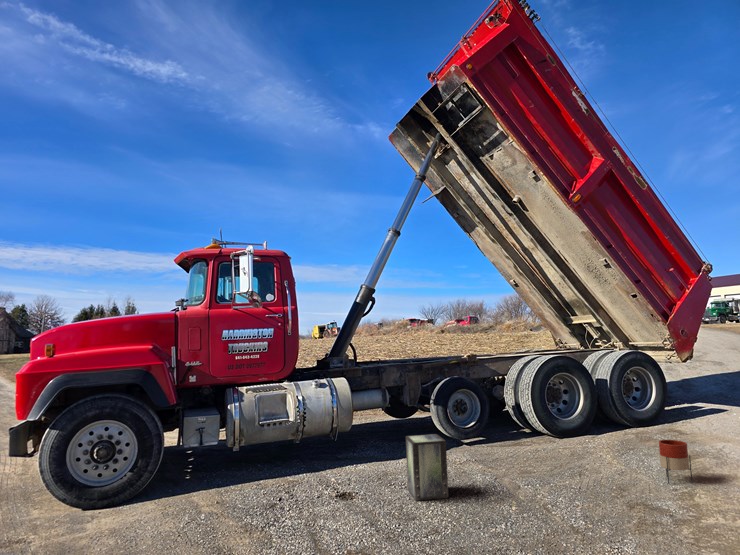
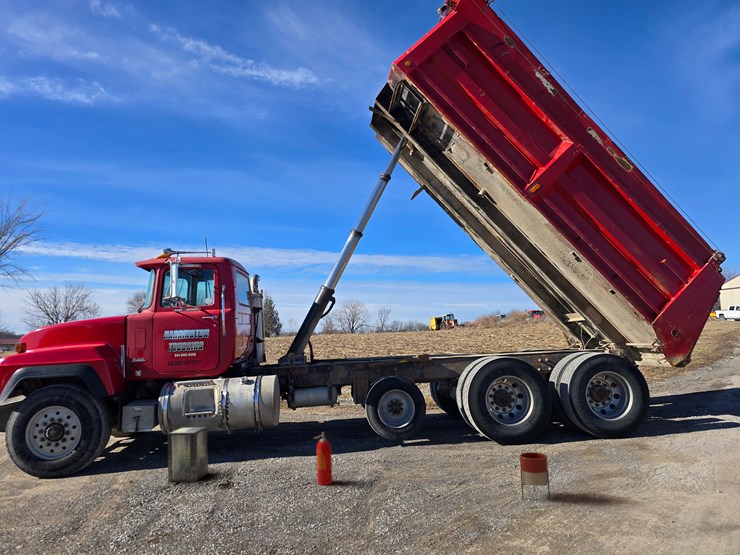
fire extinguisher: none [446,432,468,488] -> present [316,432,336,485]
storage box: present [406,434,449,501] -> present [168,427,208,482]

